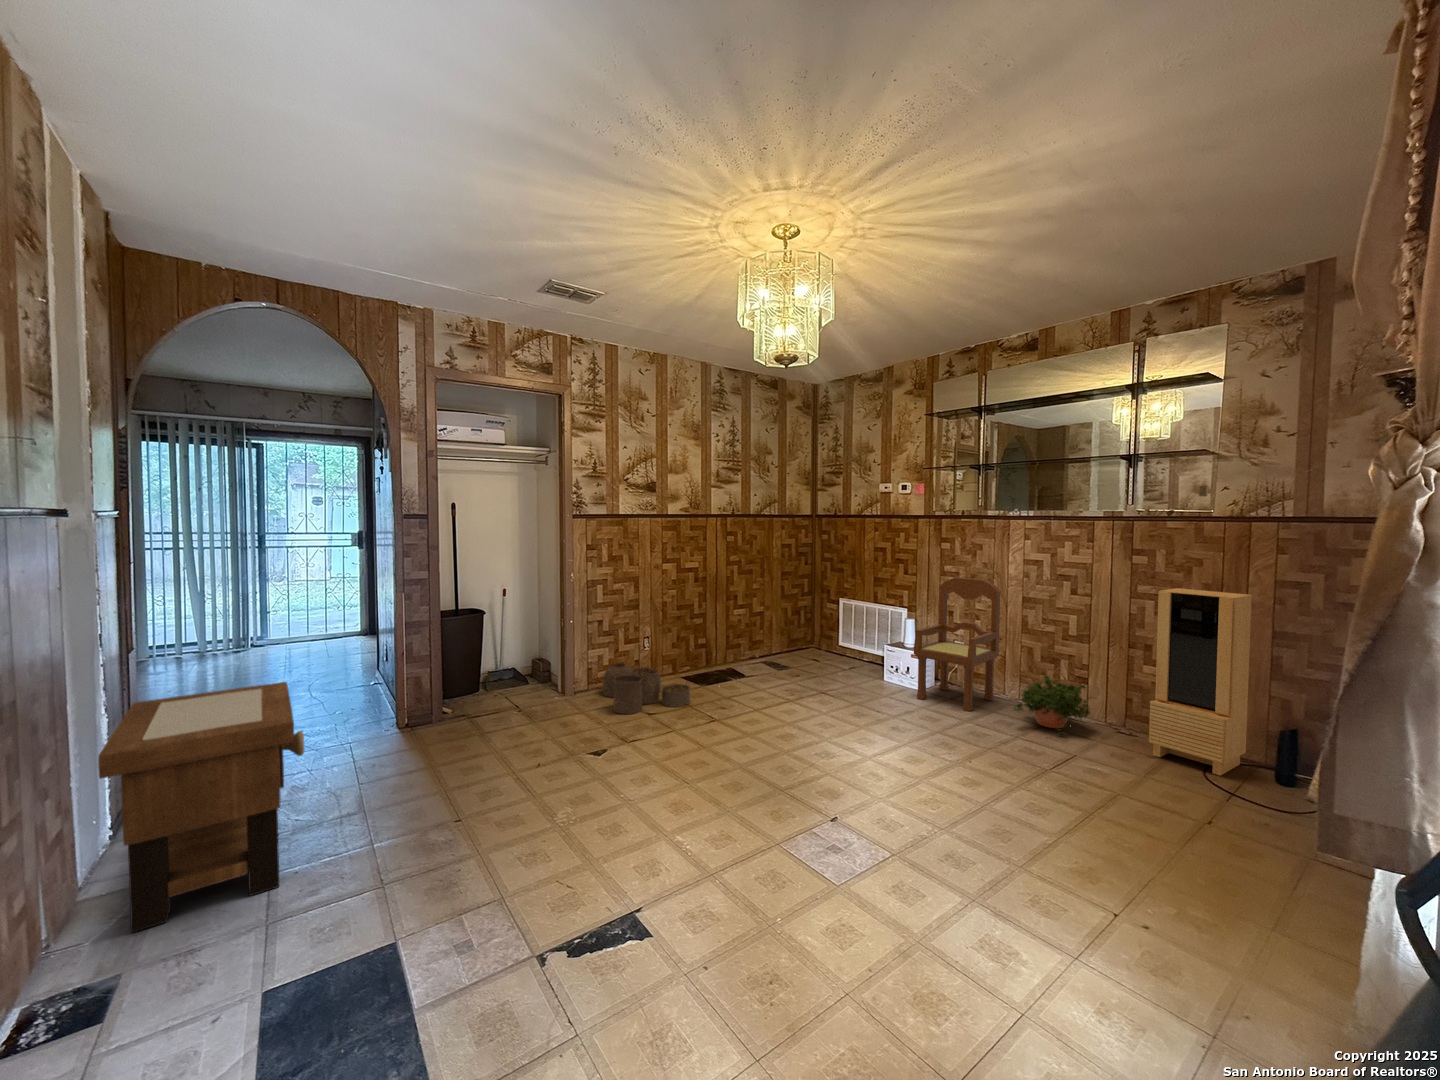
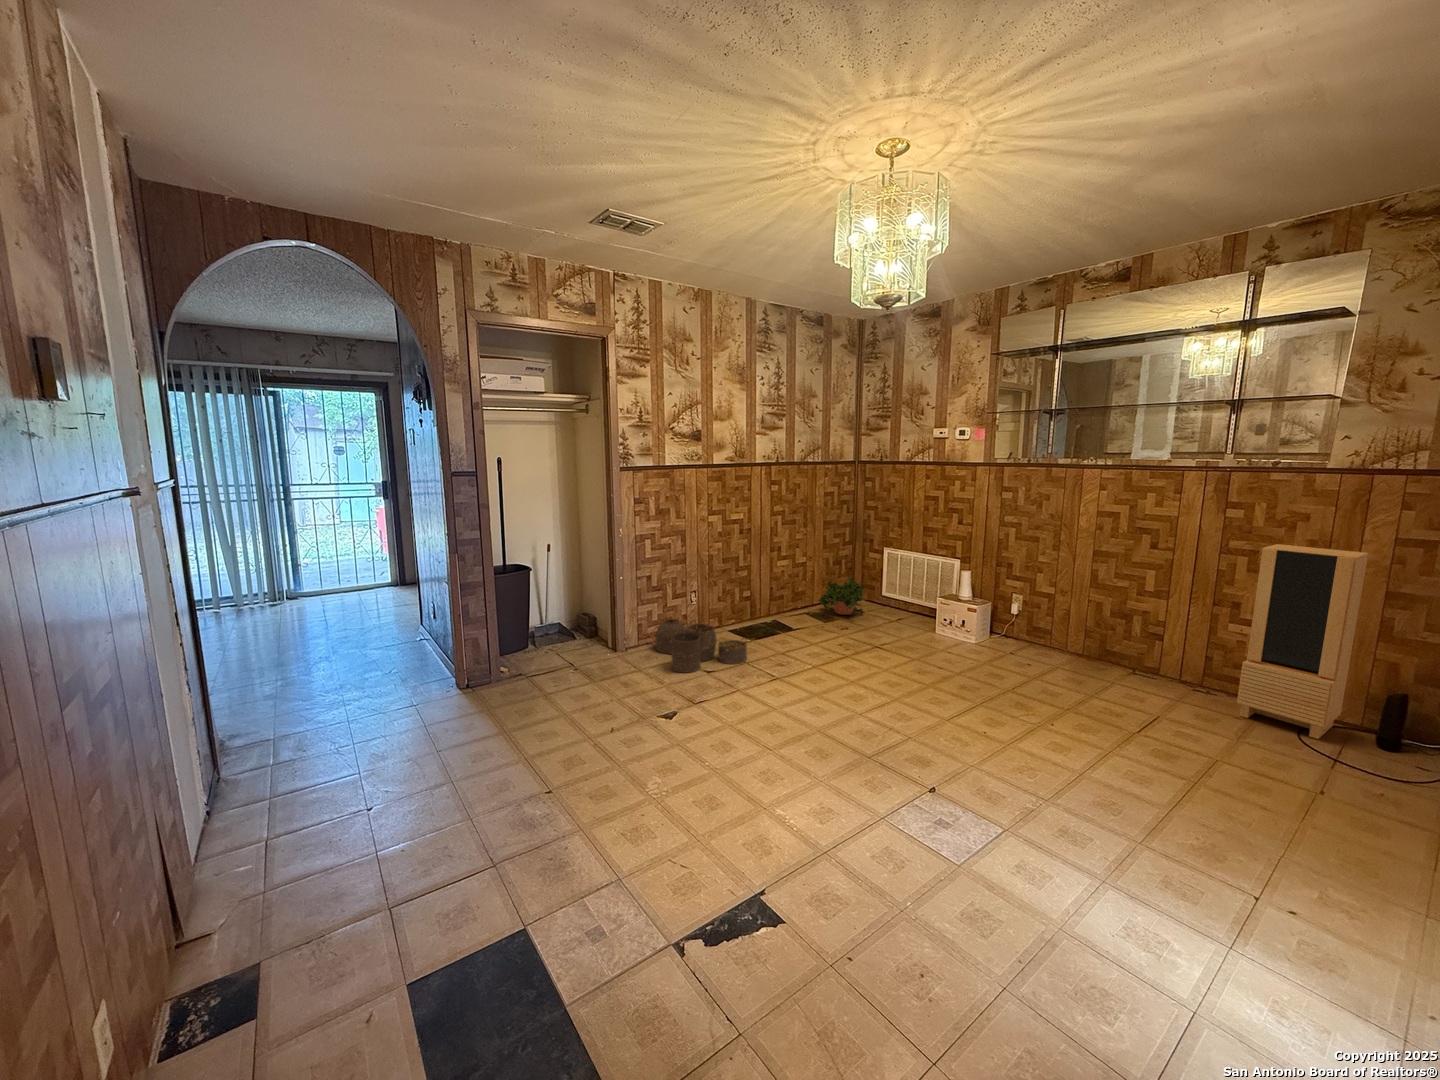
dining chair: present [914,578,1000,711] -> none [974,529,1067,666]
potted plant: present [1013,676,1090,734] -> present [819,578,865,615]
side table: present [98,682,304,933] -> none [167,662,382,946]

